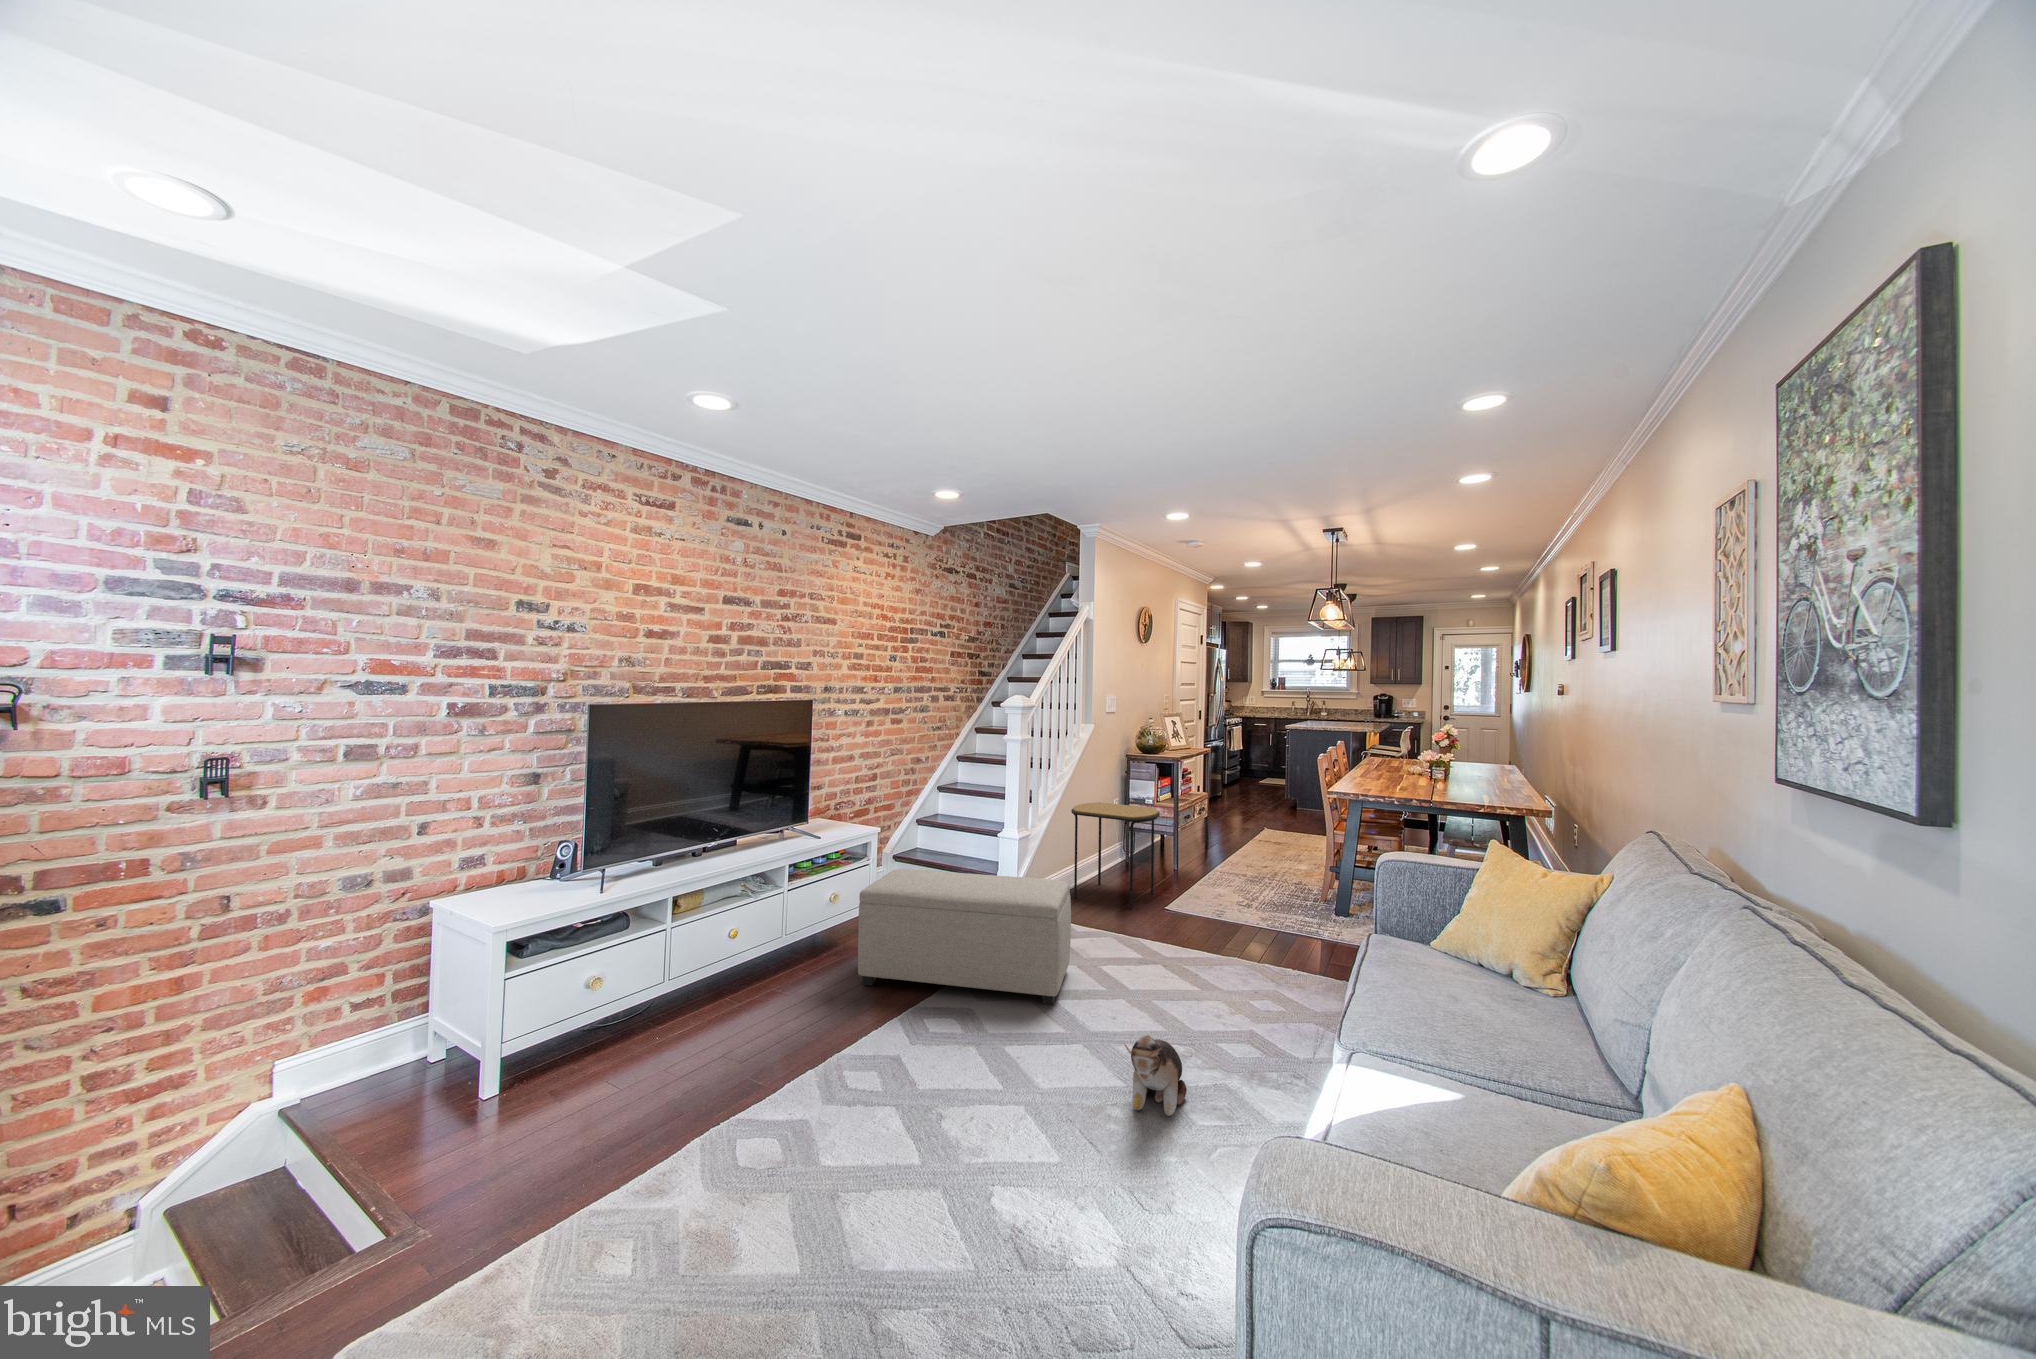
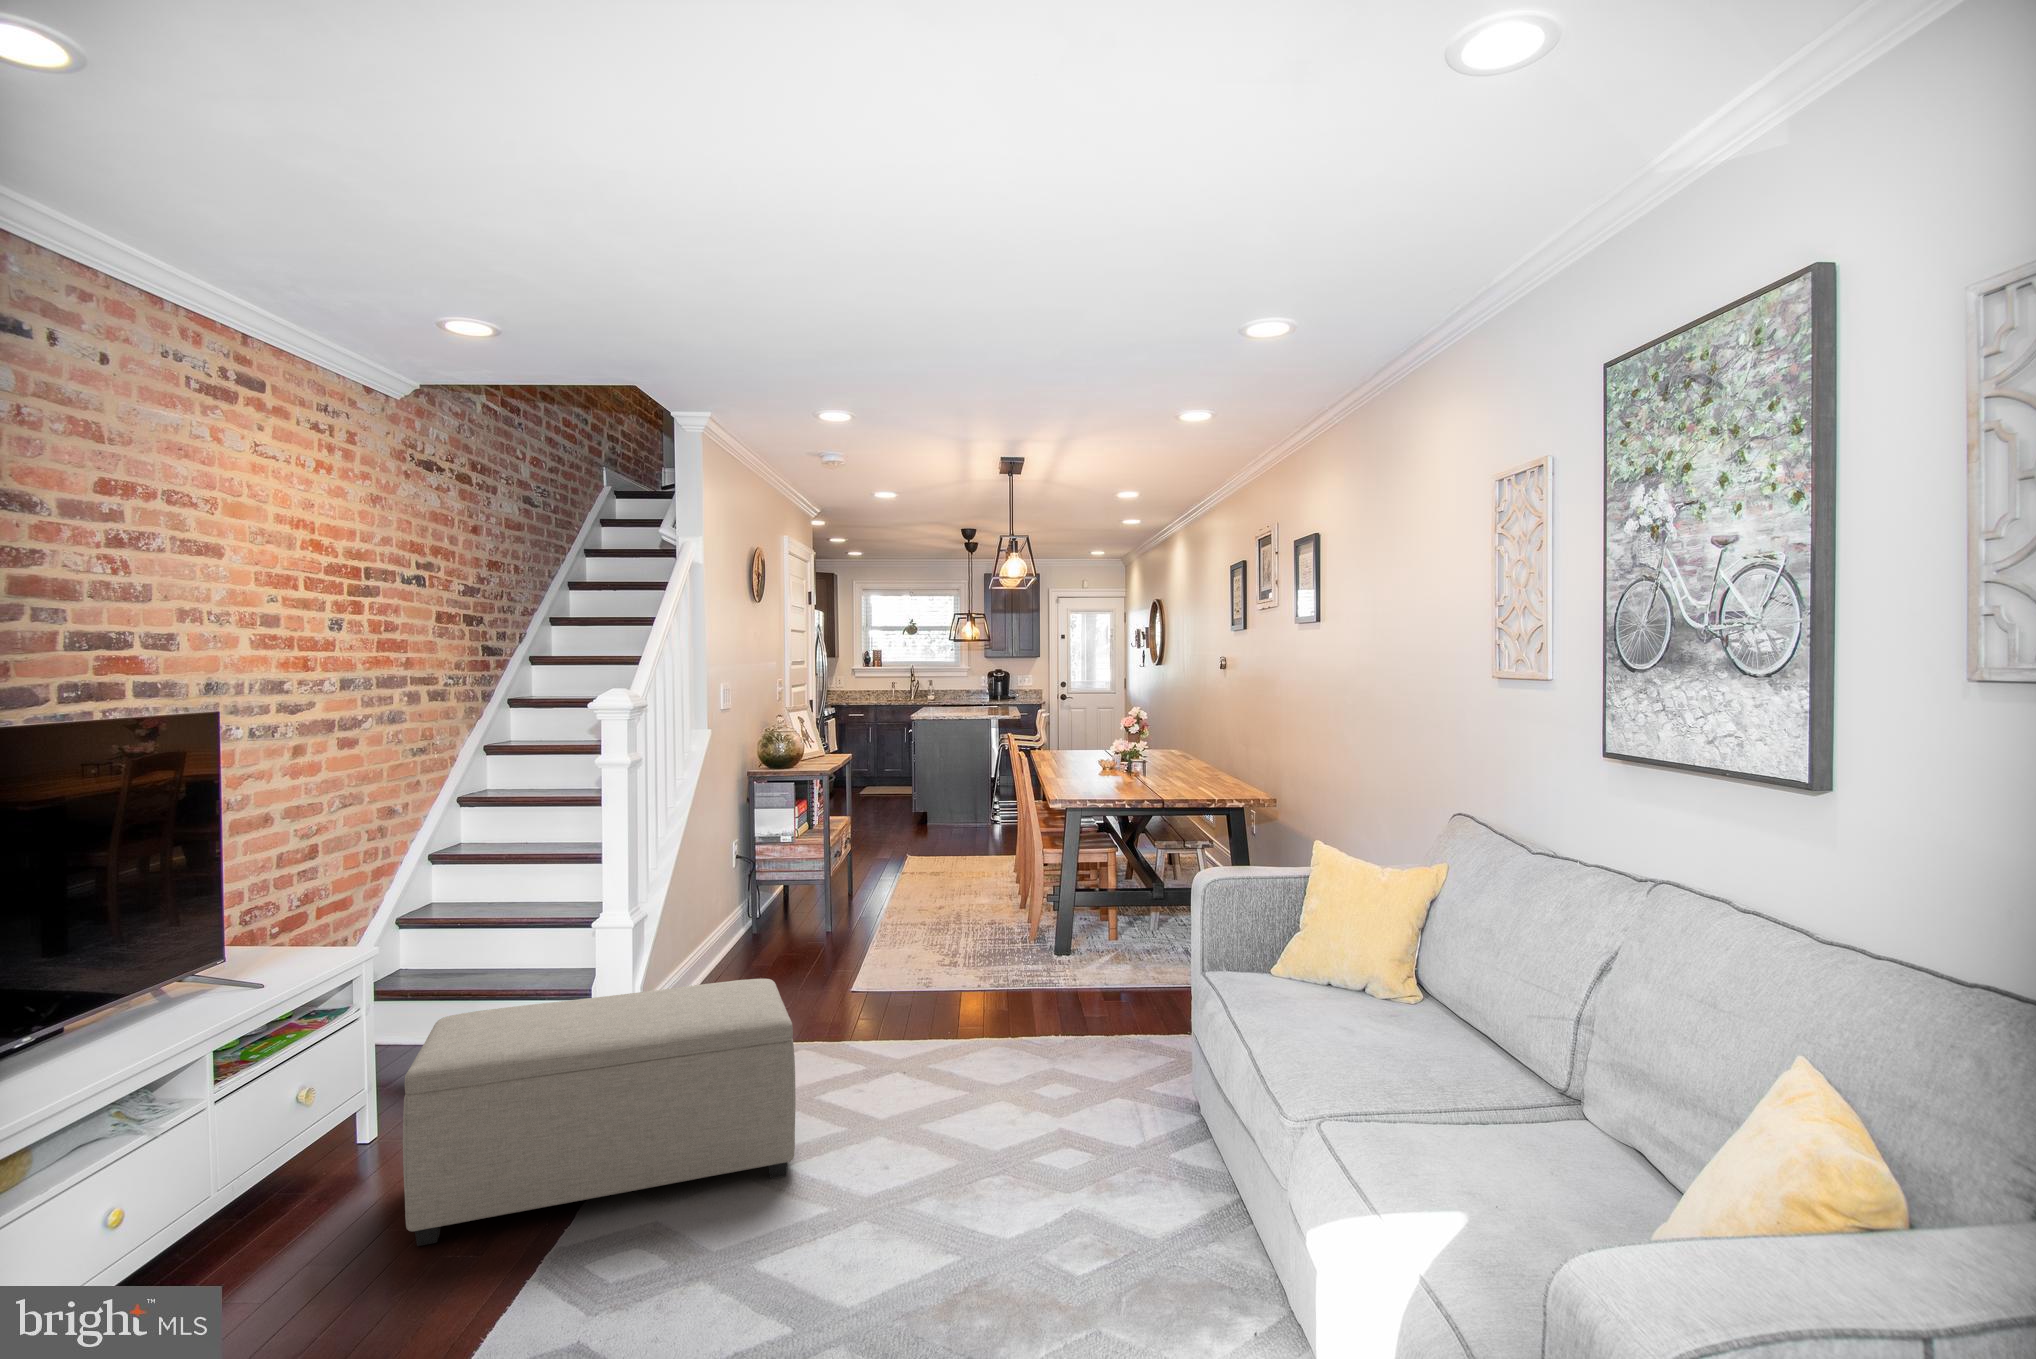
side table: present [1071,802,1160,909] -> none [697,845,832,1000]
plush toy: present [1124,1035,1187,1116] -> none [989,1178,1058,1291]

